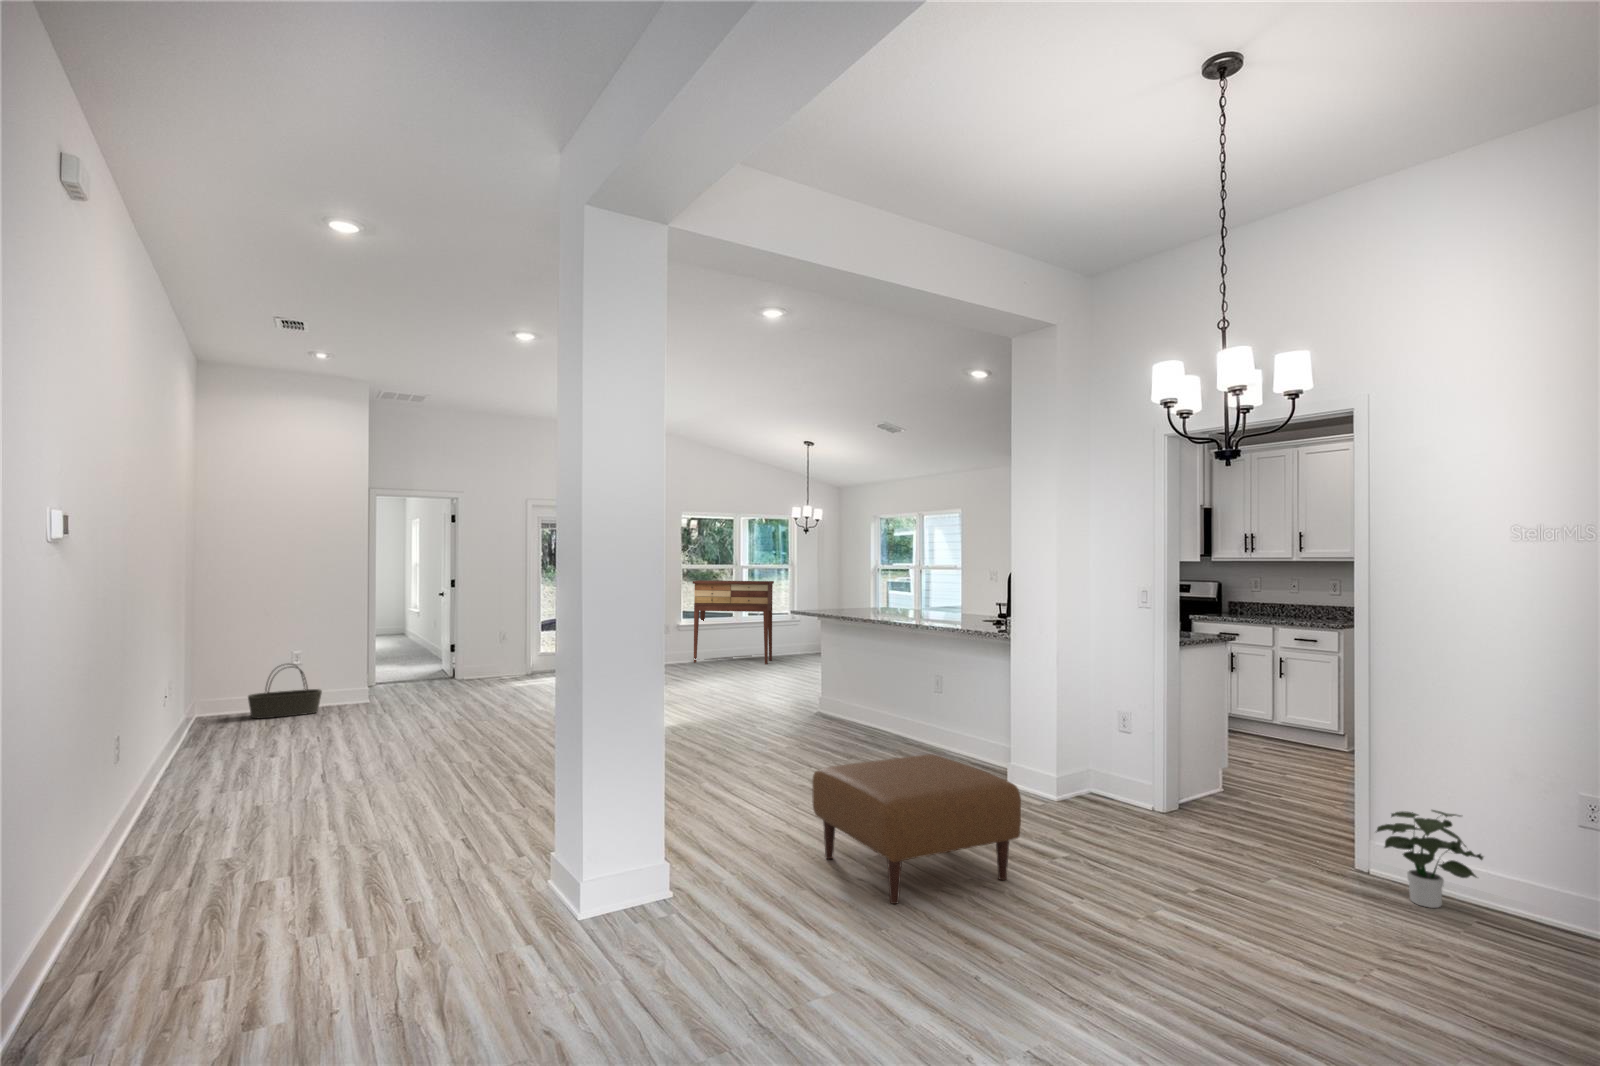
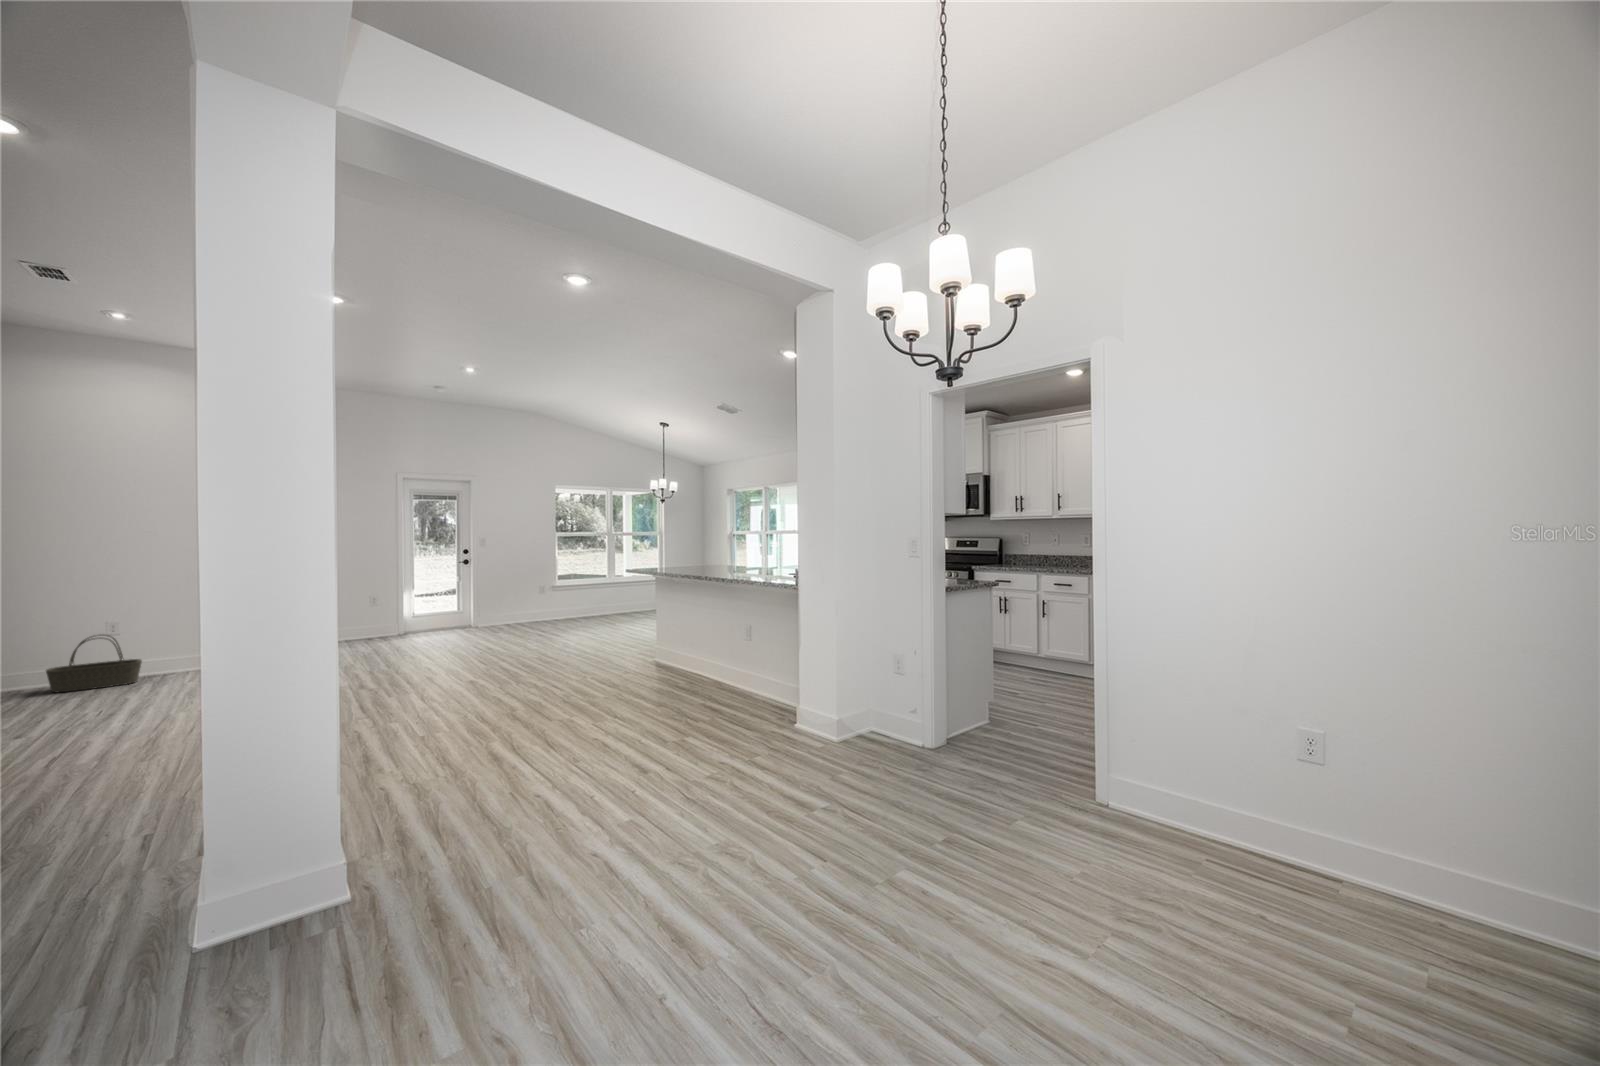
console table: present [693,580,774,664] -> none [564,546,639,618]
ottoman: present [812,754,1021,904] -> none [559,710,771,887]
potted plant: present [1377,810,1483,908] -> none [1110,746,1209,843]

